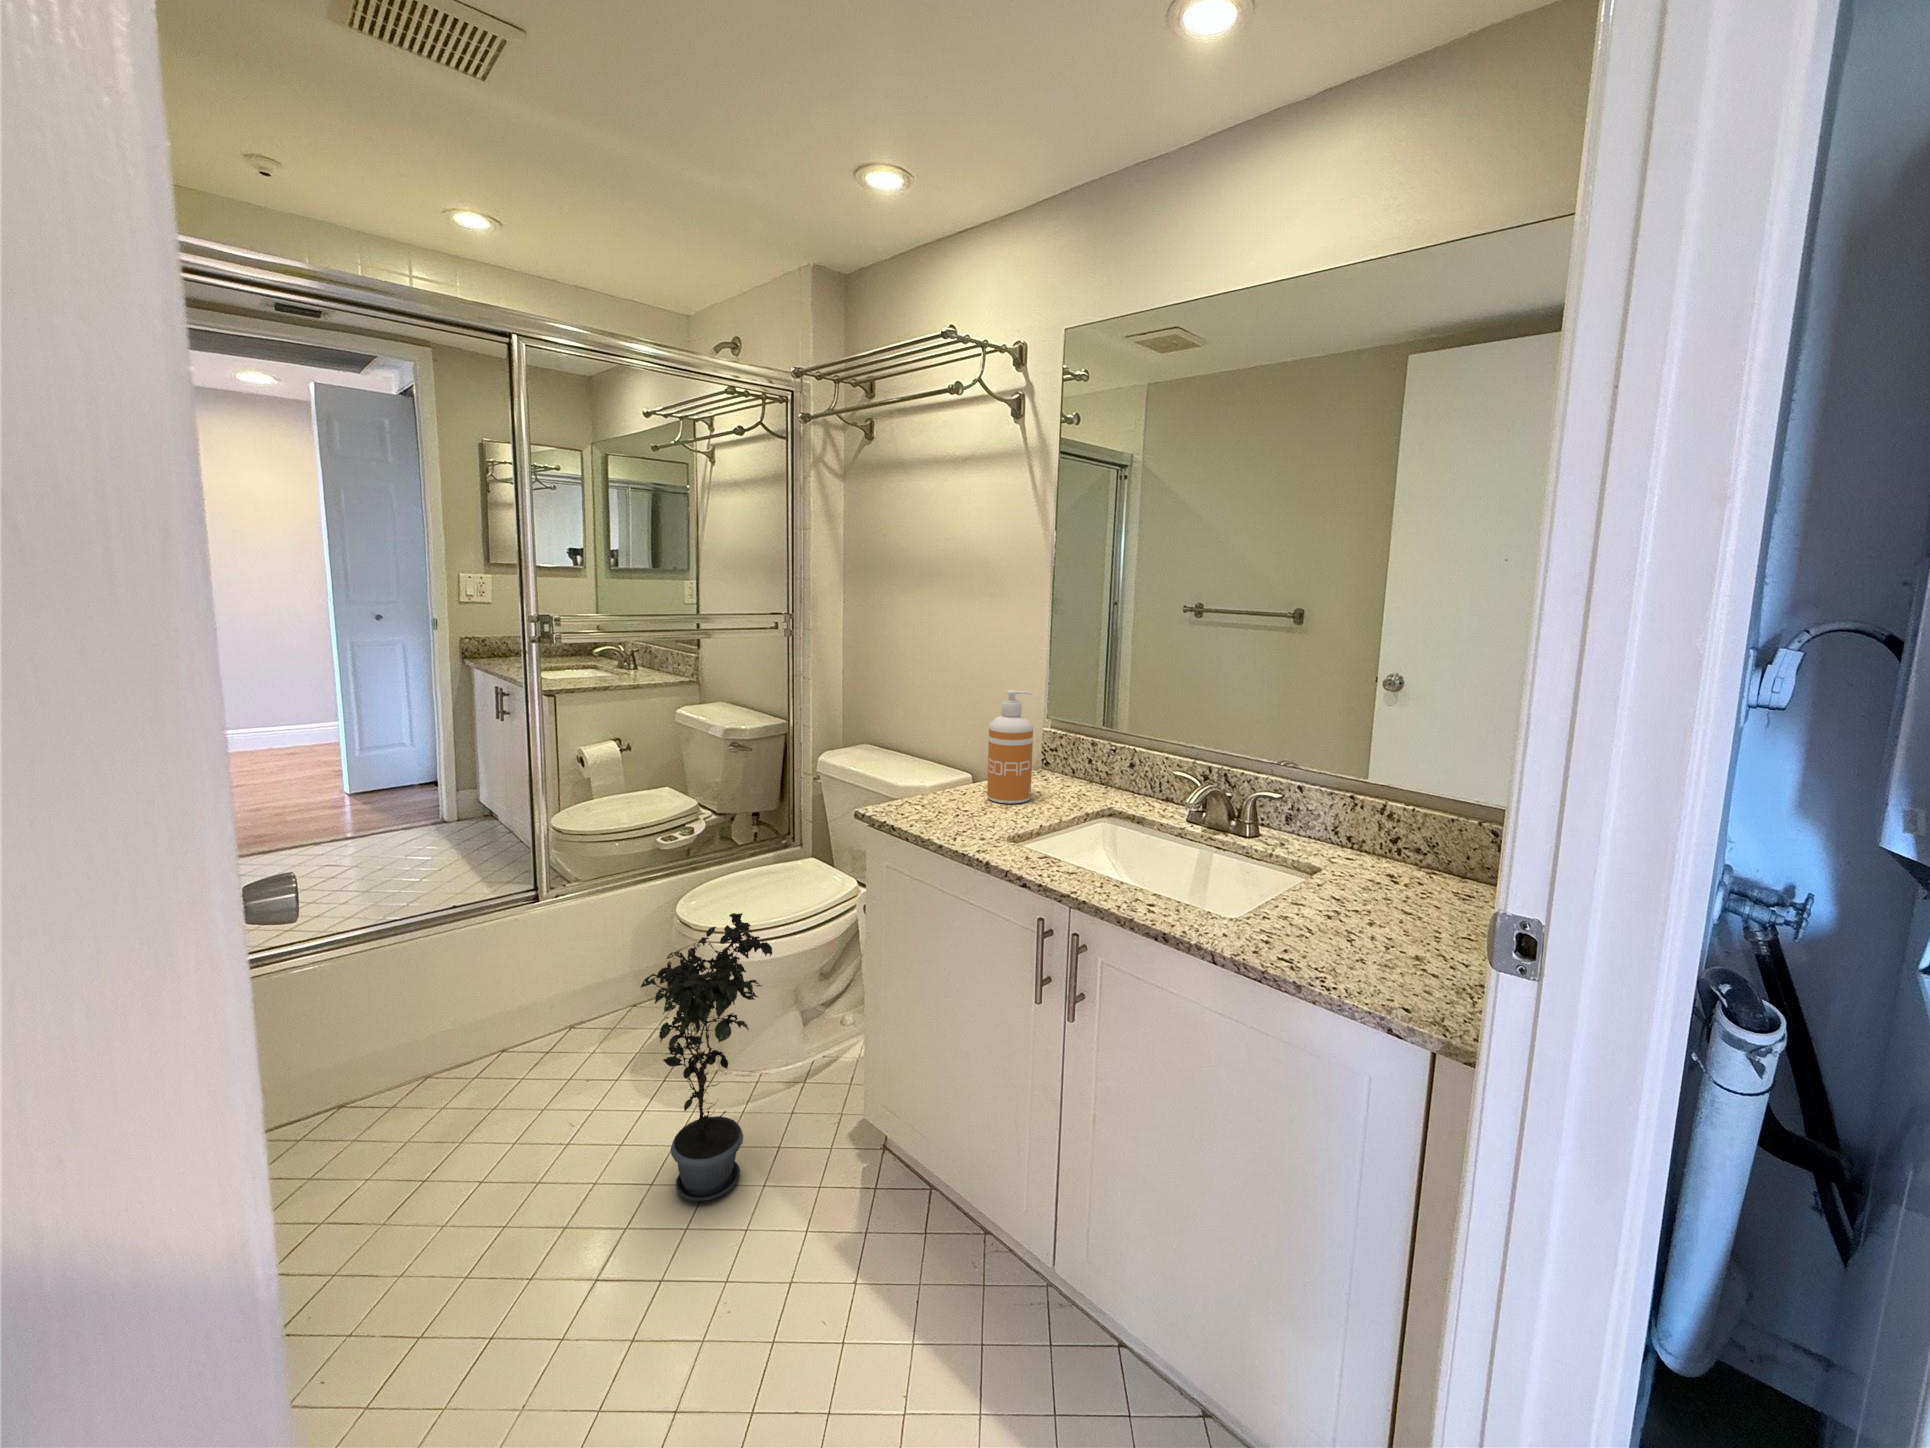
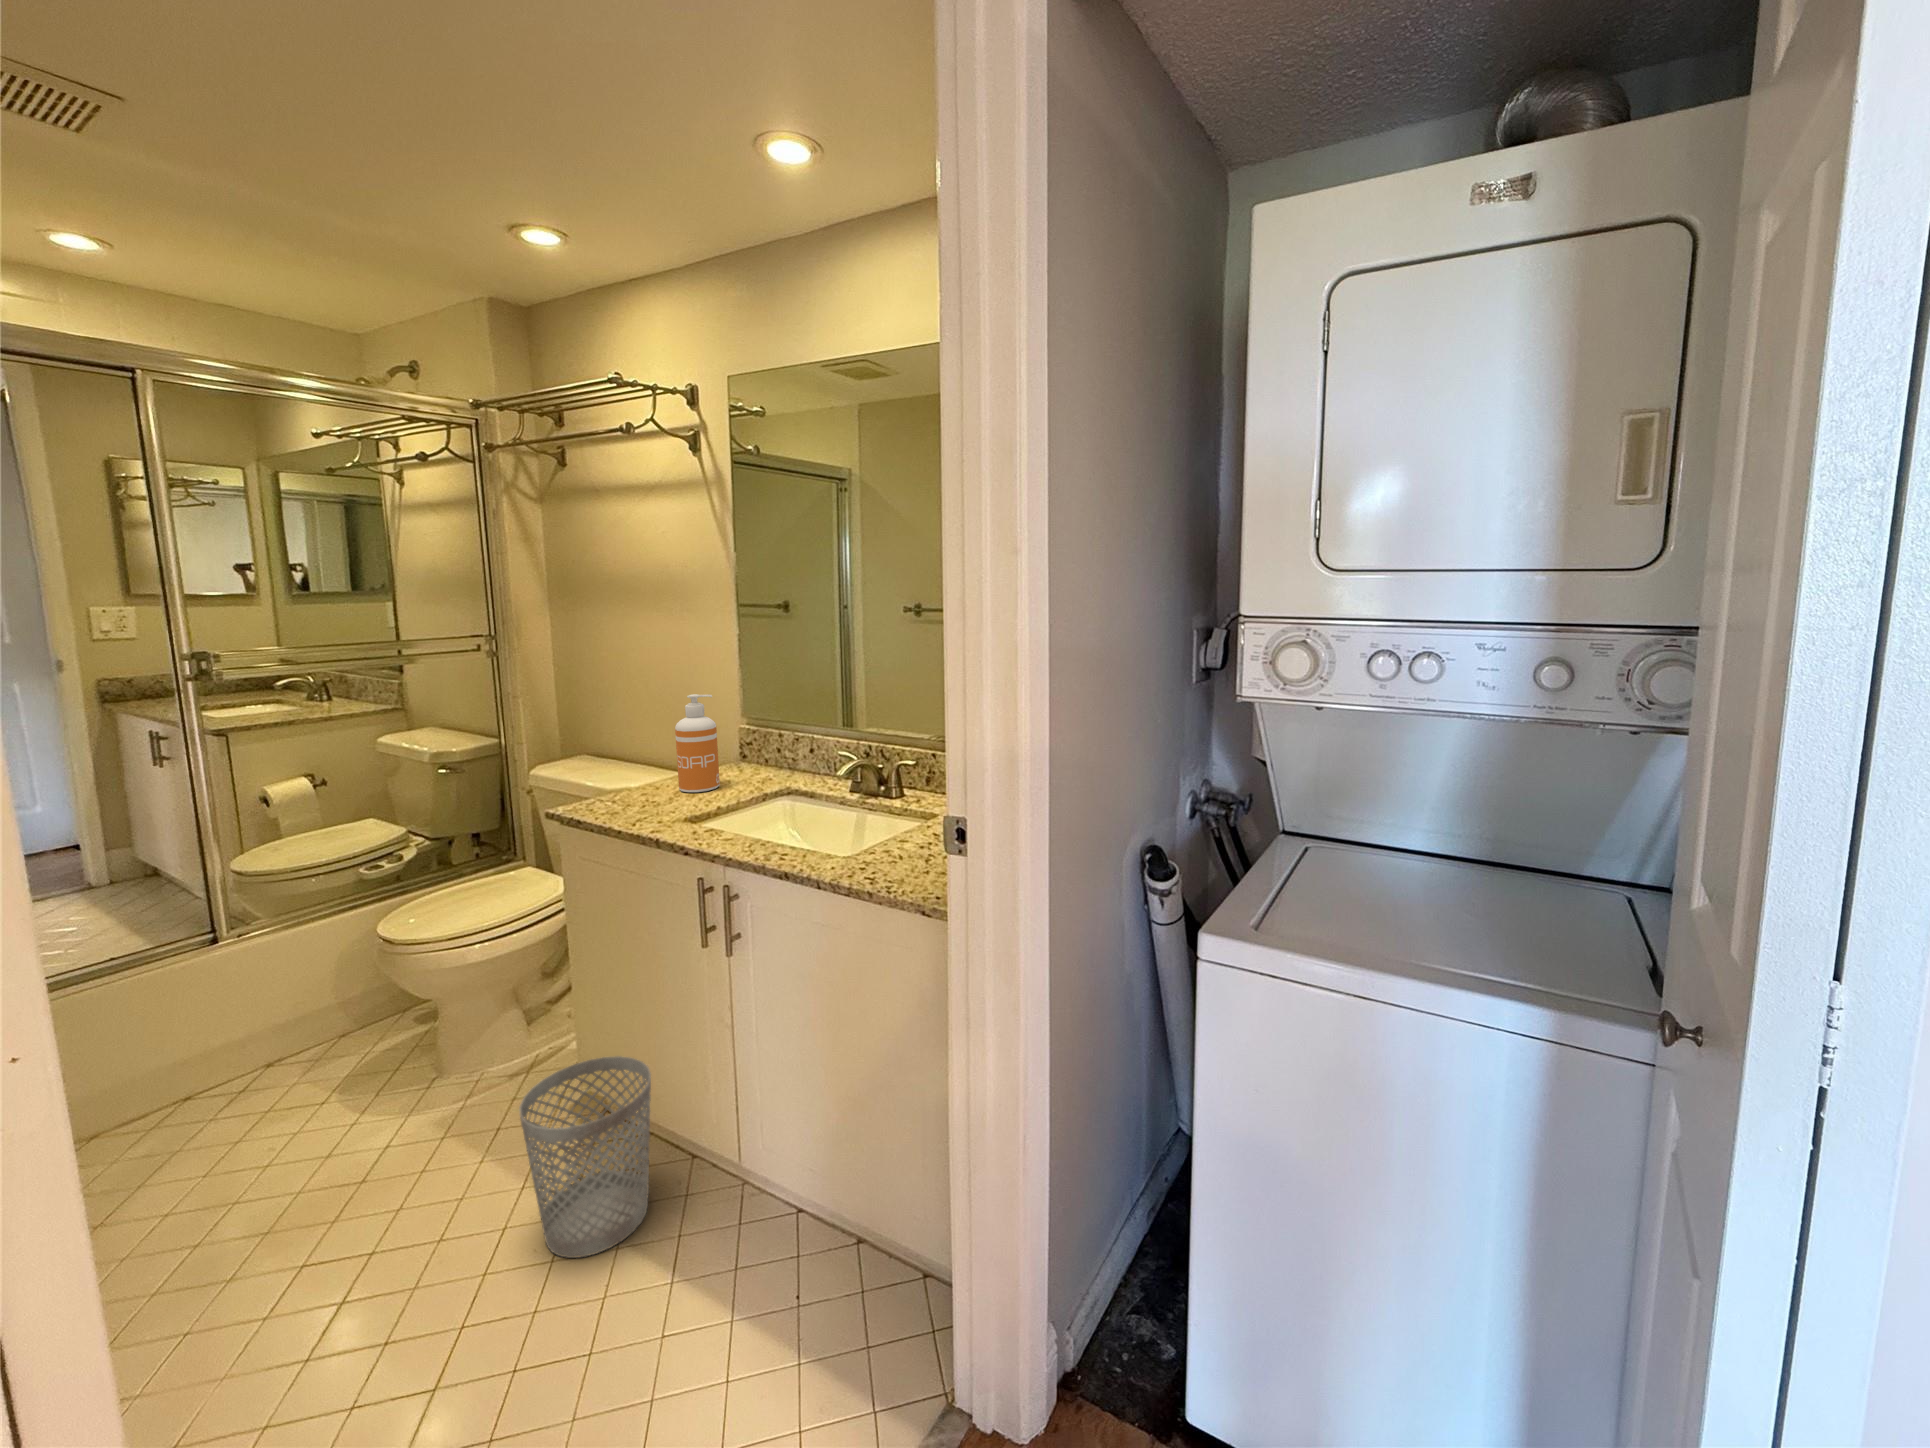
potted plant: present [641,913,772,1202] -> none [329,916,472,1186]
wastebasket: none [822,1105,961,1351] -> present [519,1056,651,1258]

